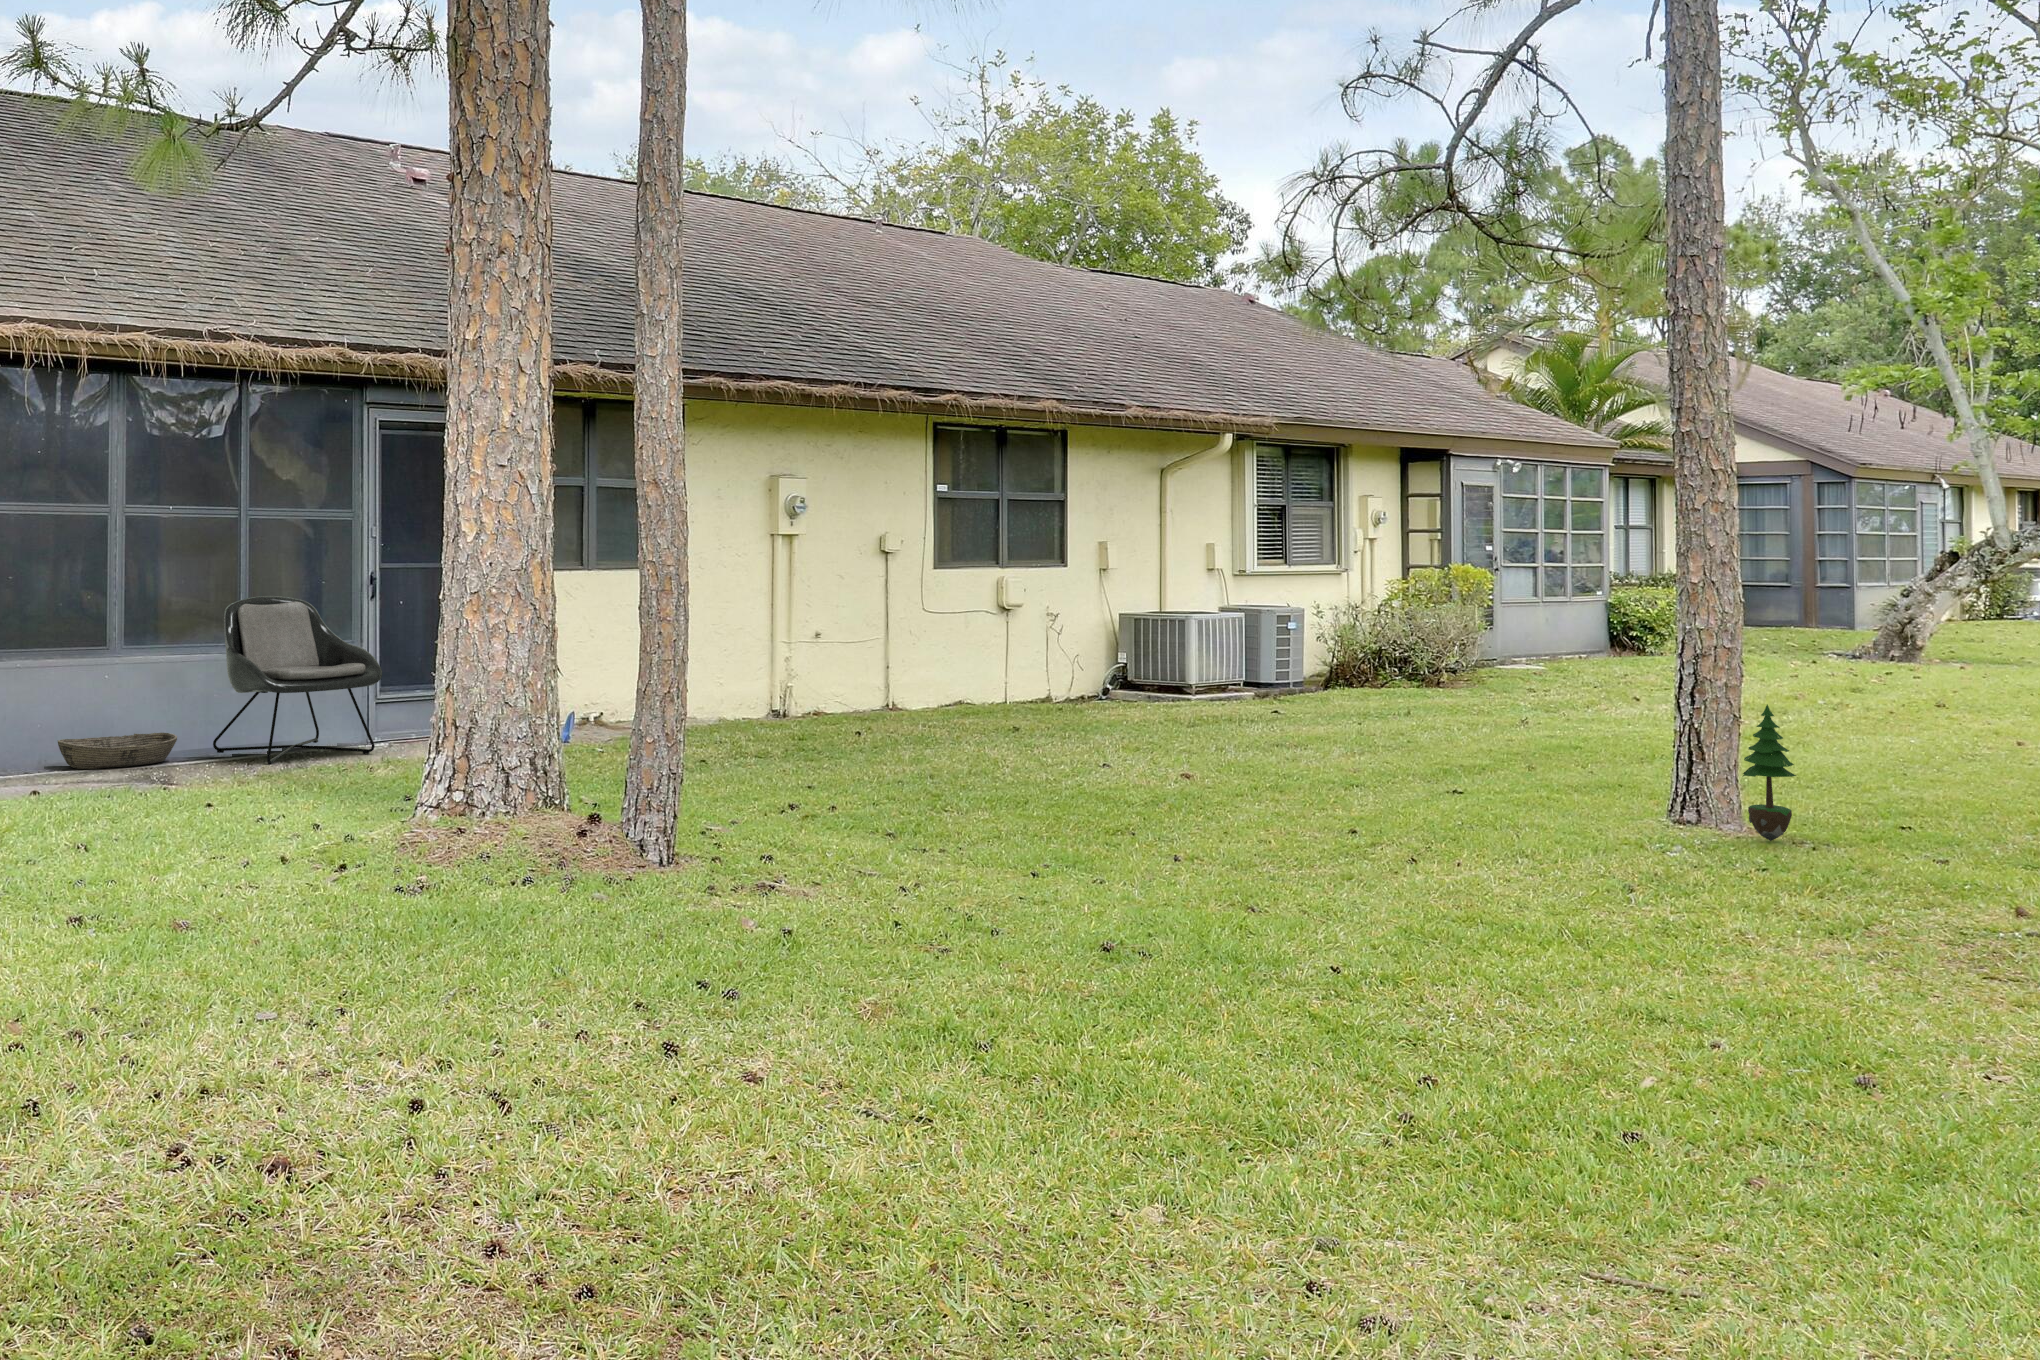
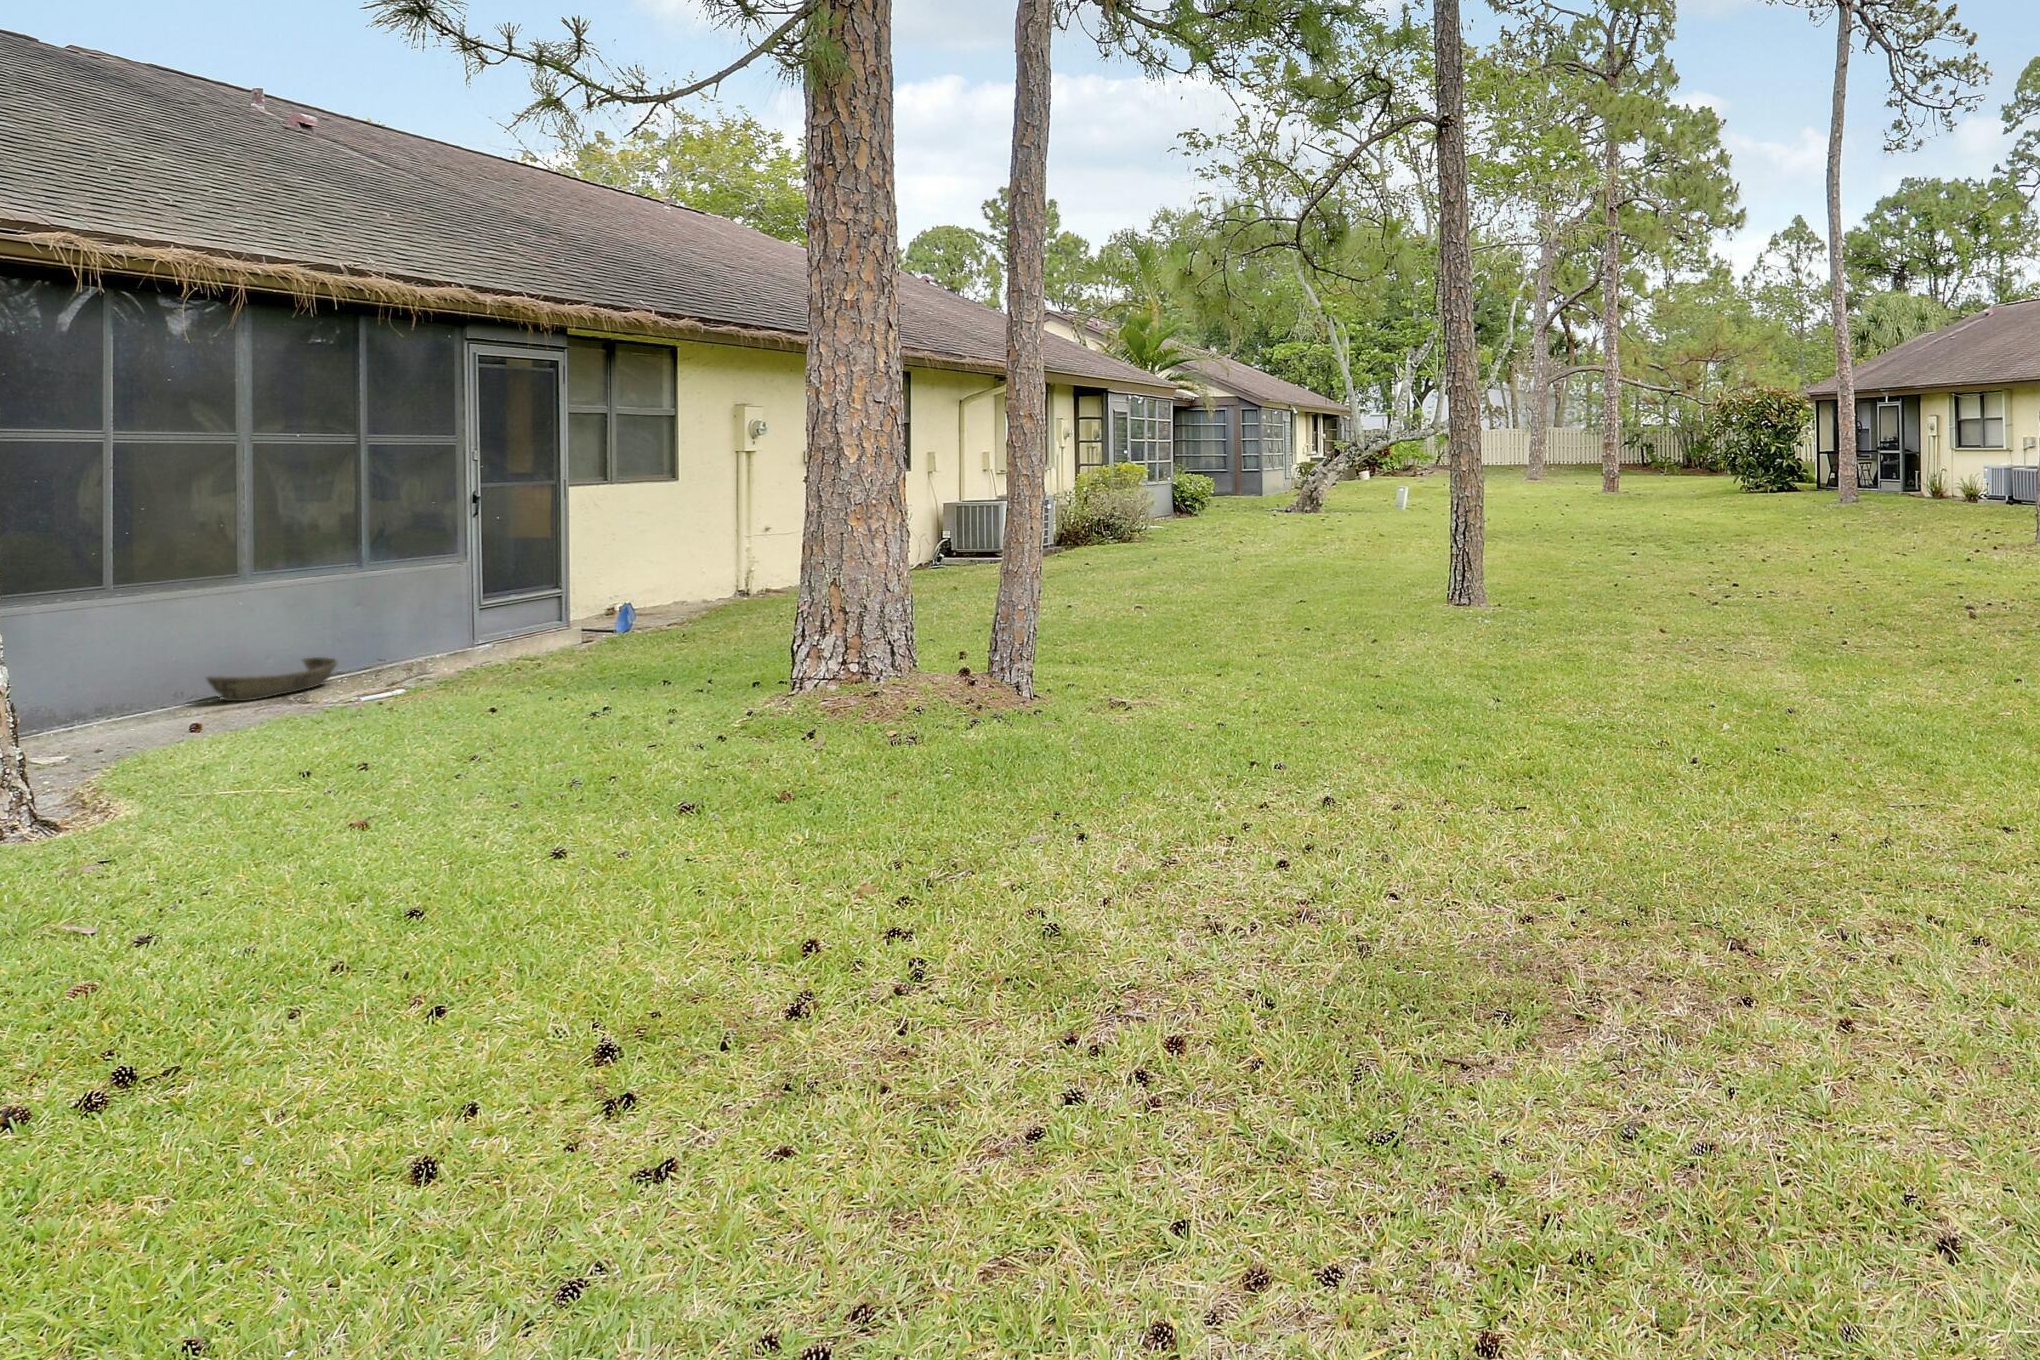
lounge chair: present [213,596,382,764] -> none [349,521,535,672]
potted tree: present [1743,705,1796,841] -> none [1482,509,1507,580]

